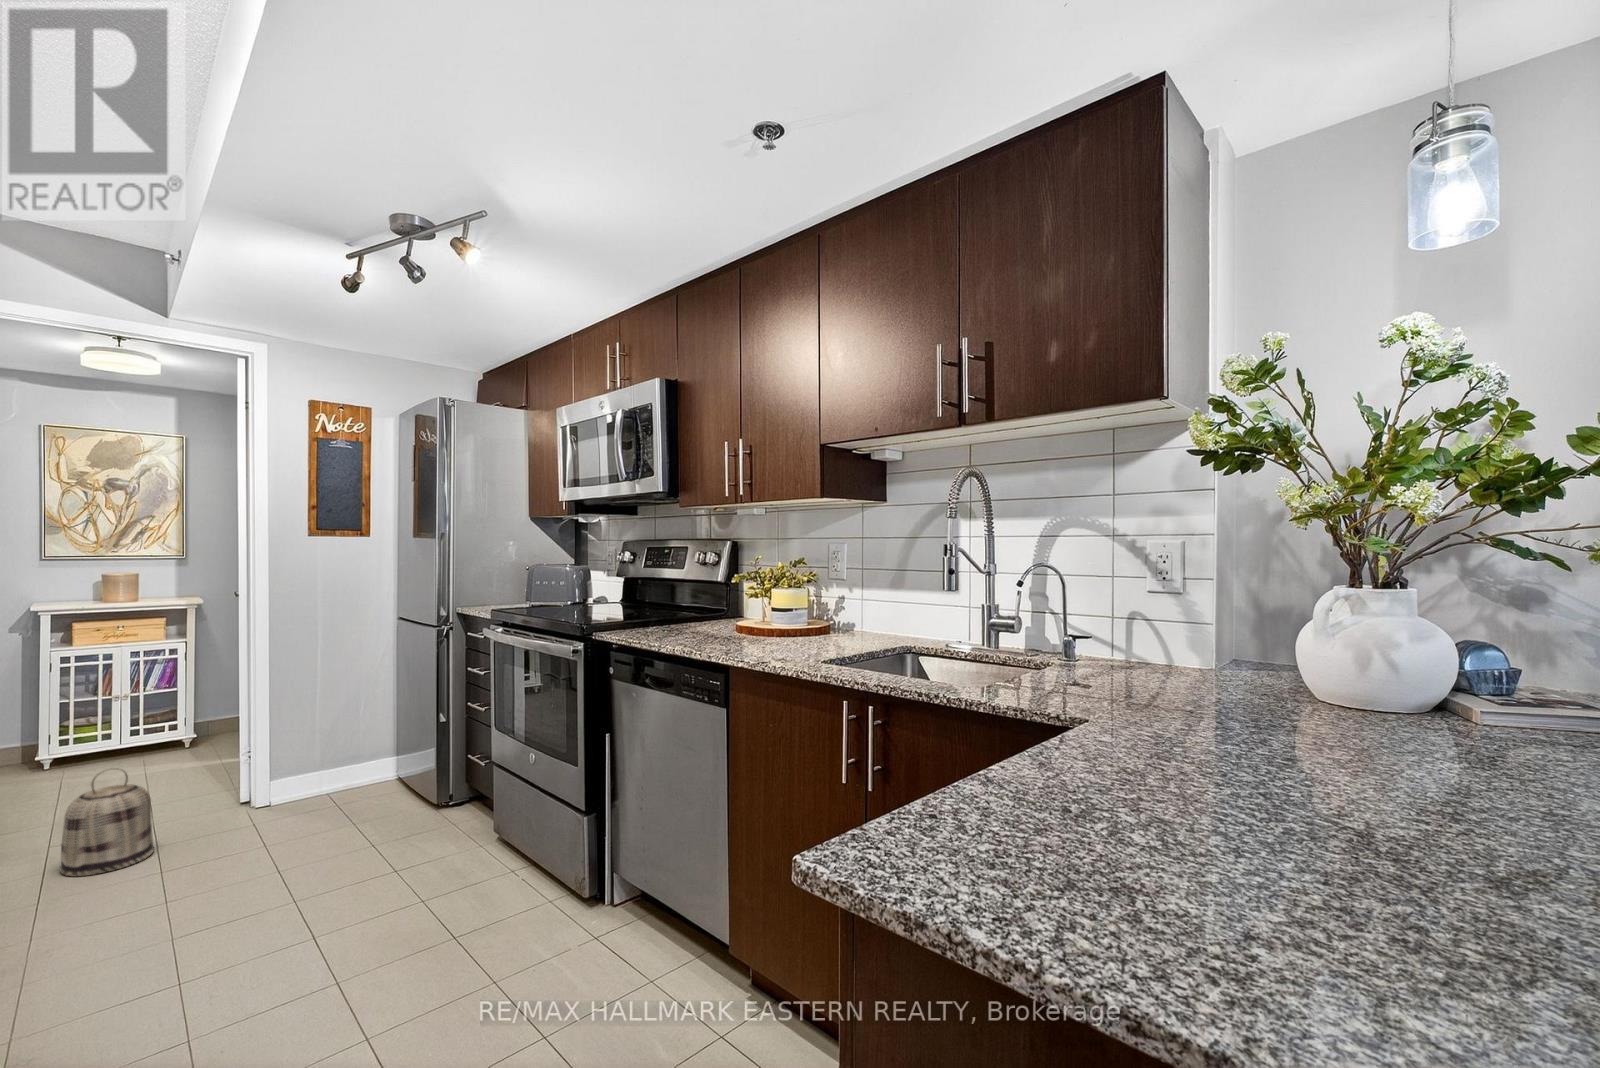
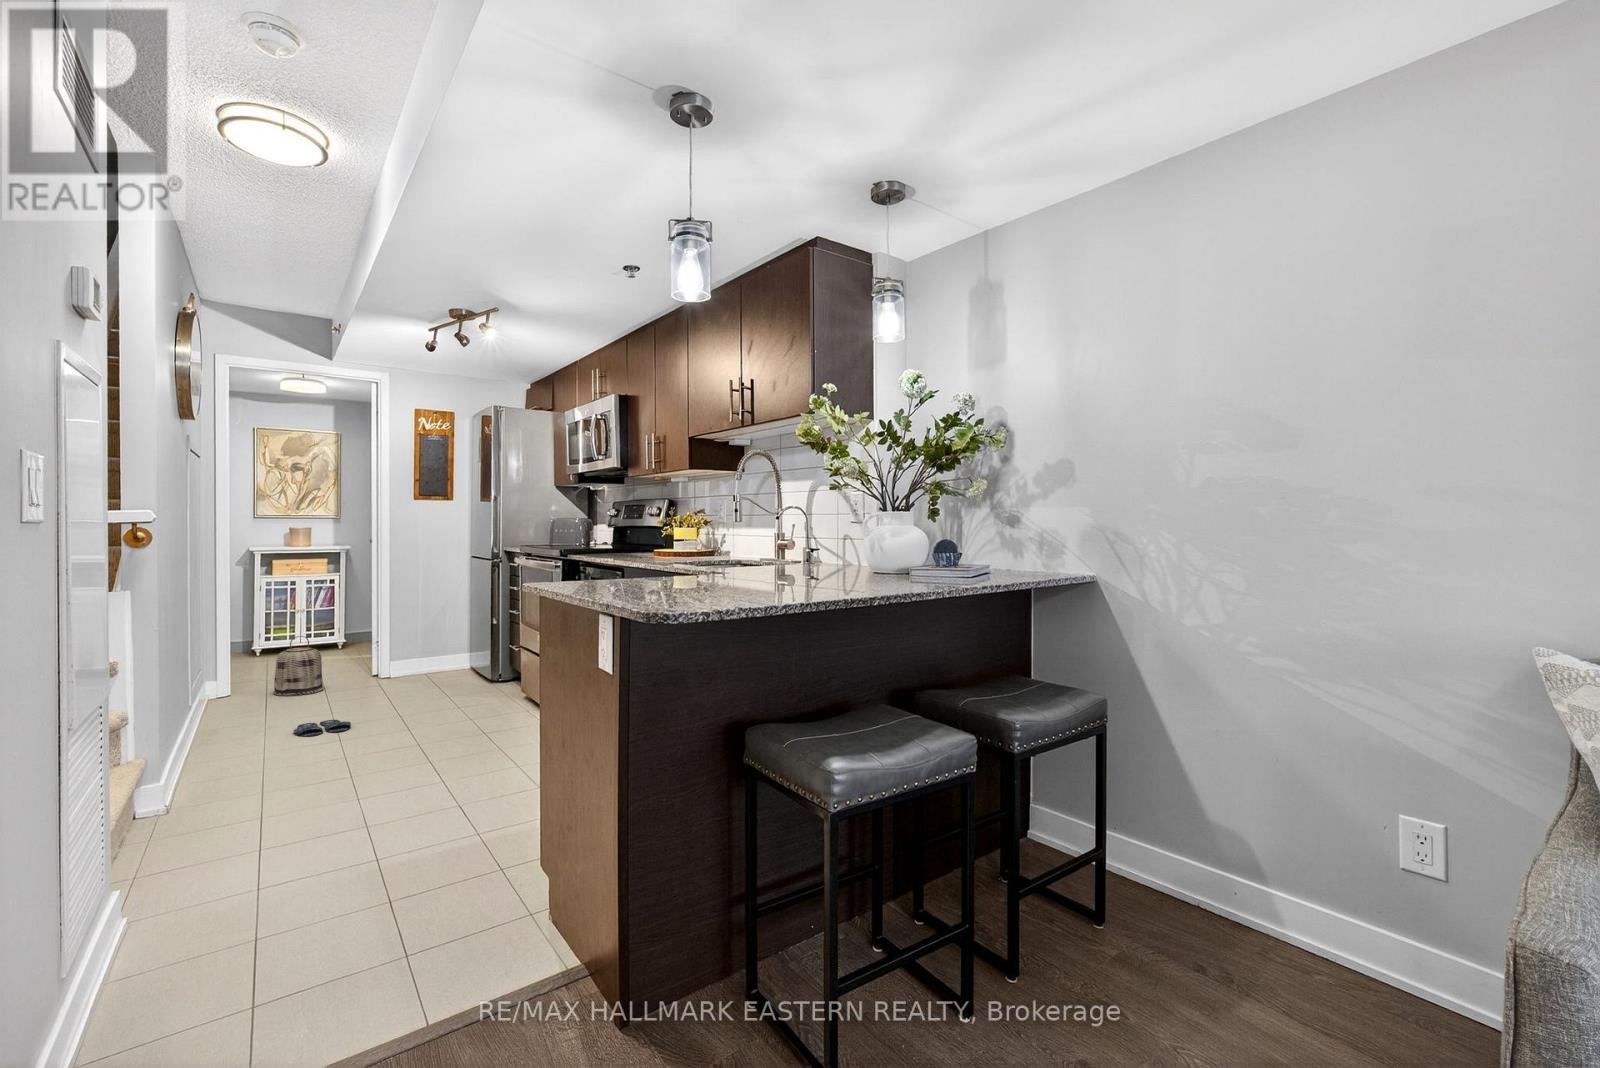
slippers: none [84,945,206,1011] -> present [294,720,351,737]

